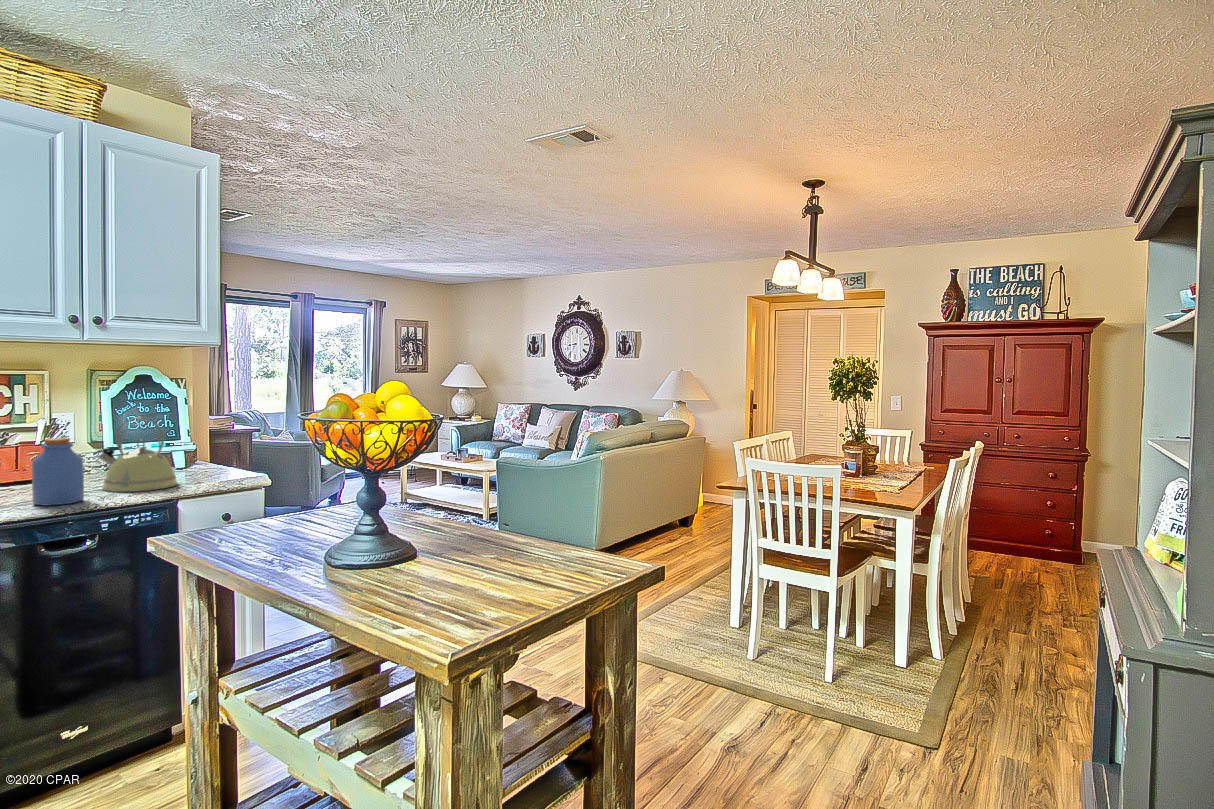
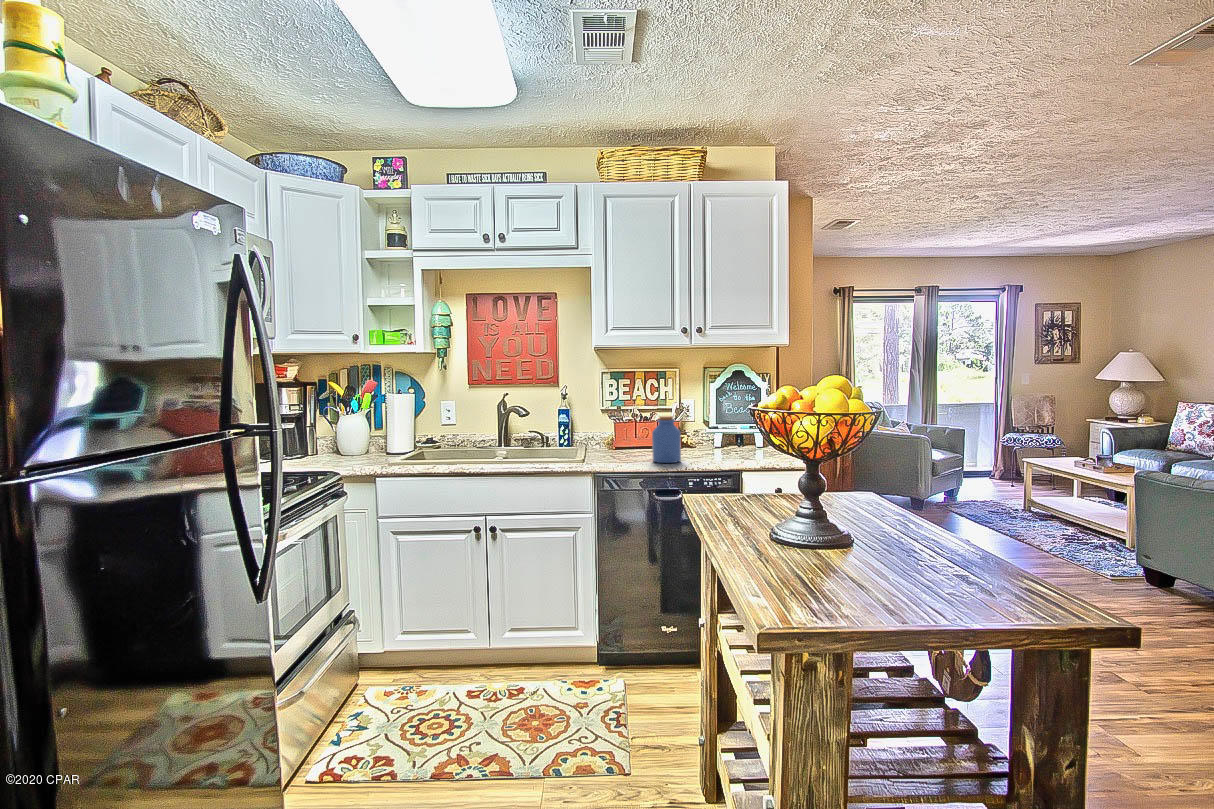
kettle: present [97,417,177,492] -> none [698,402,747,460]

